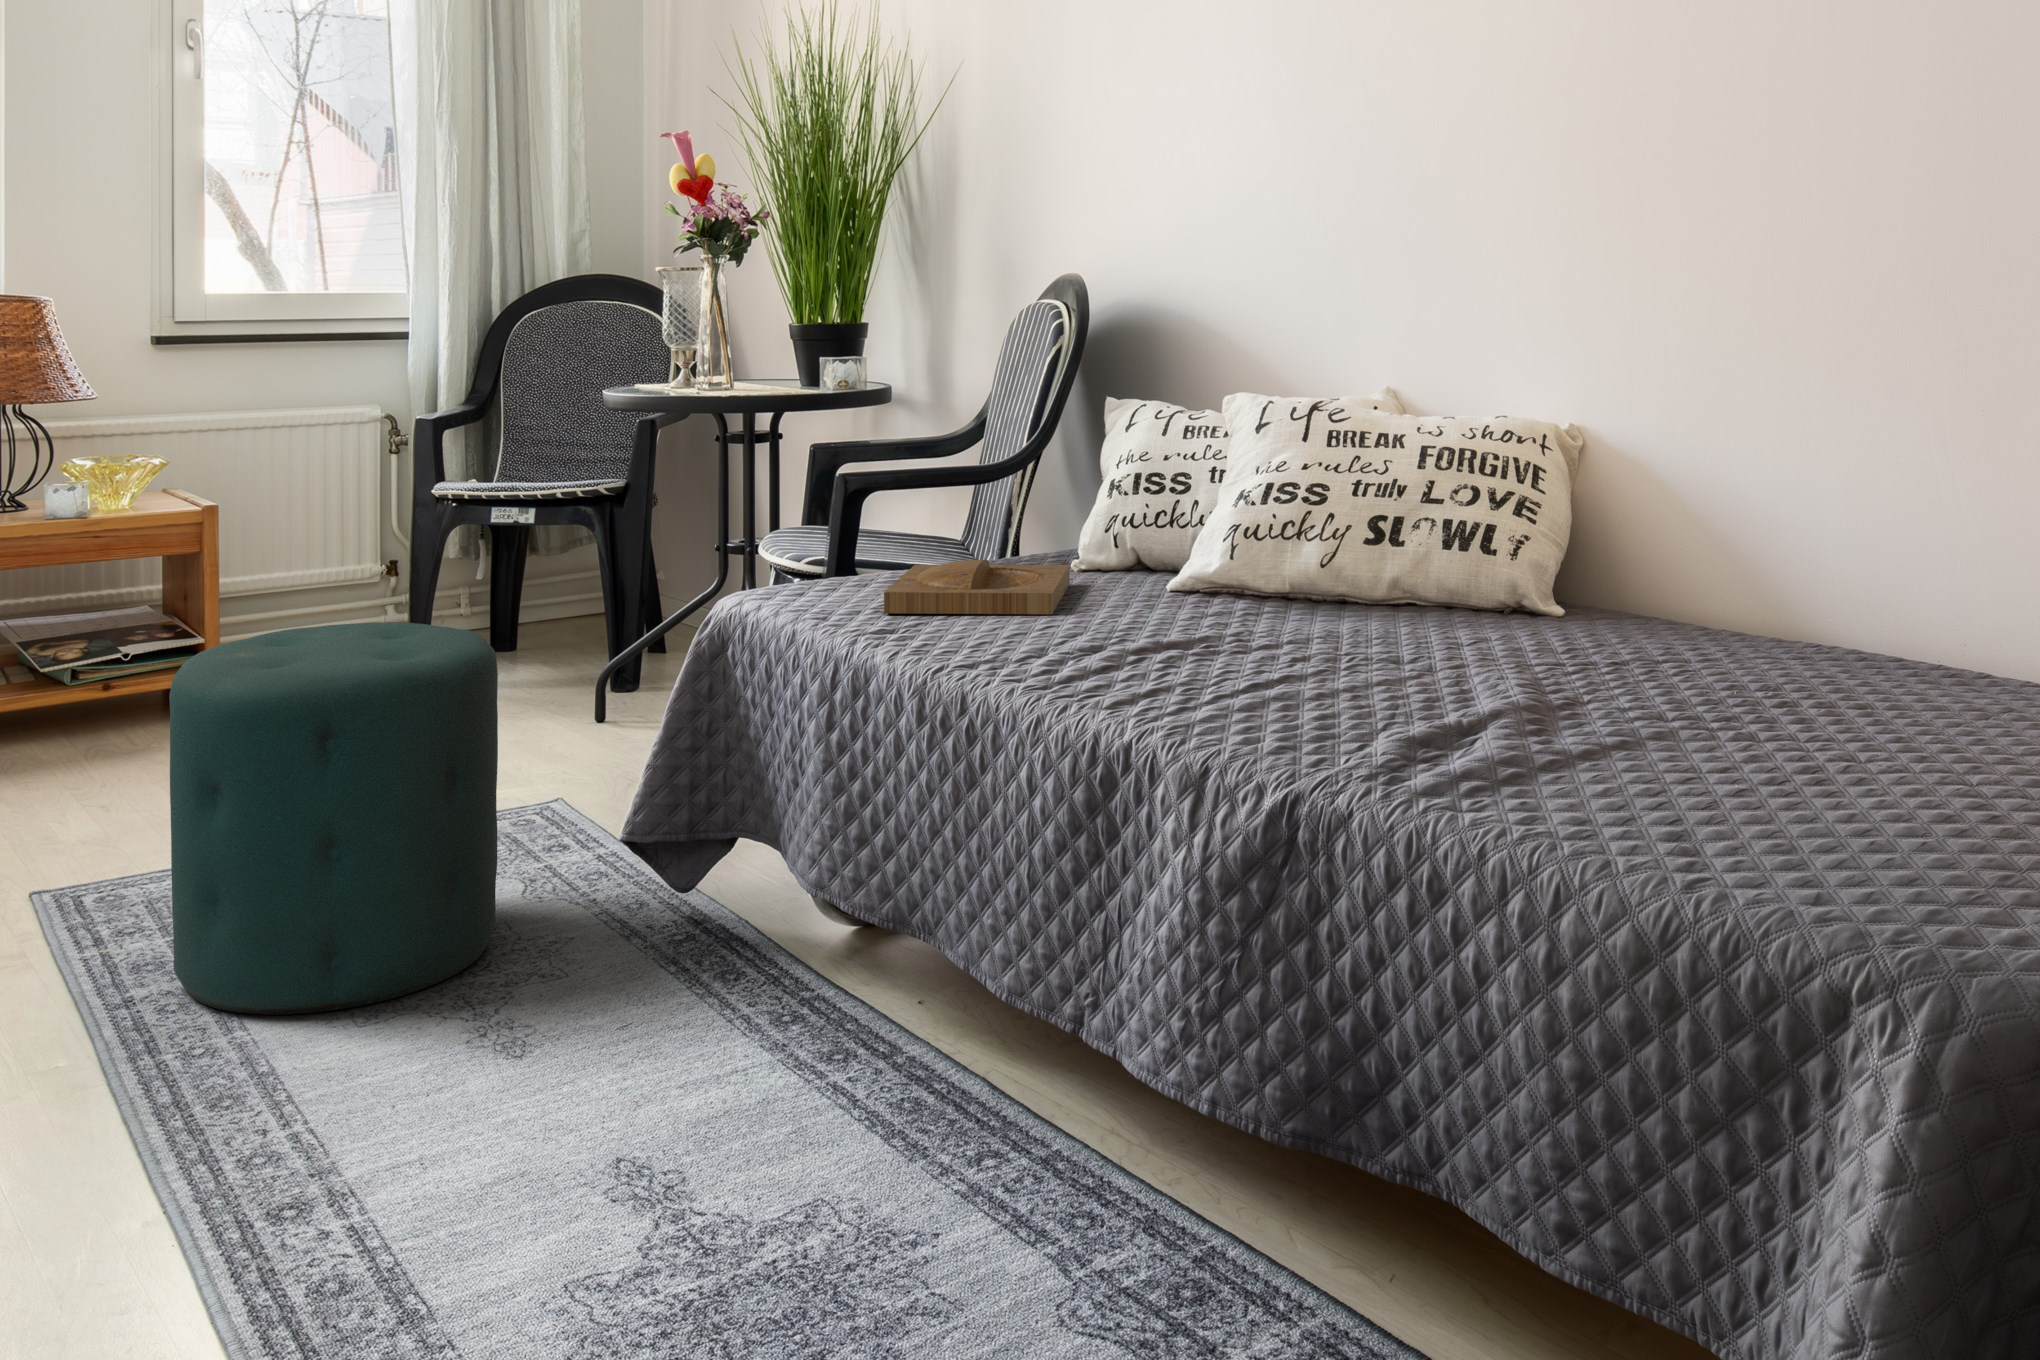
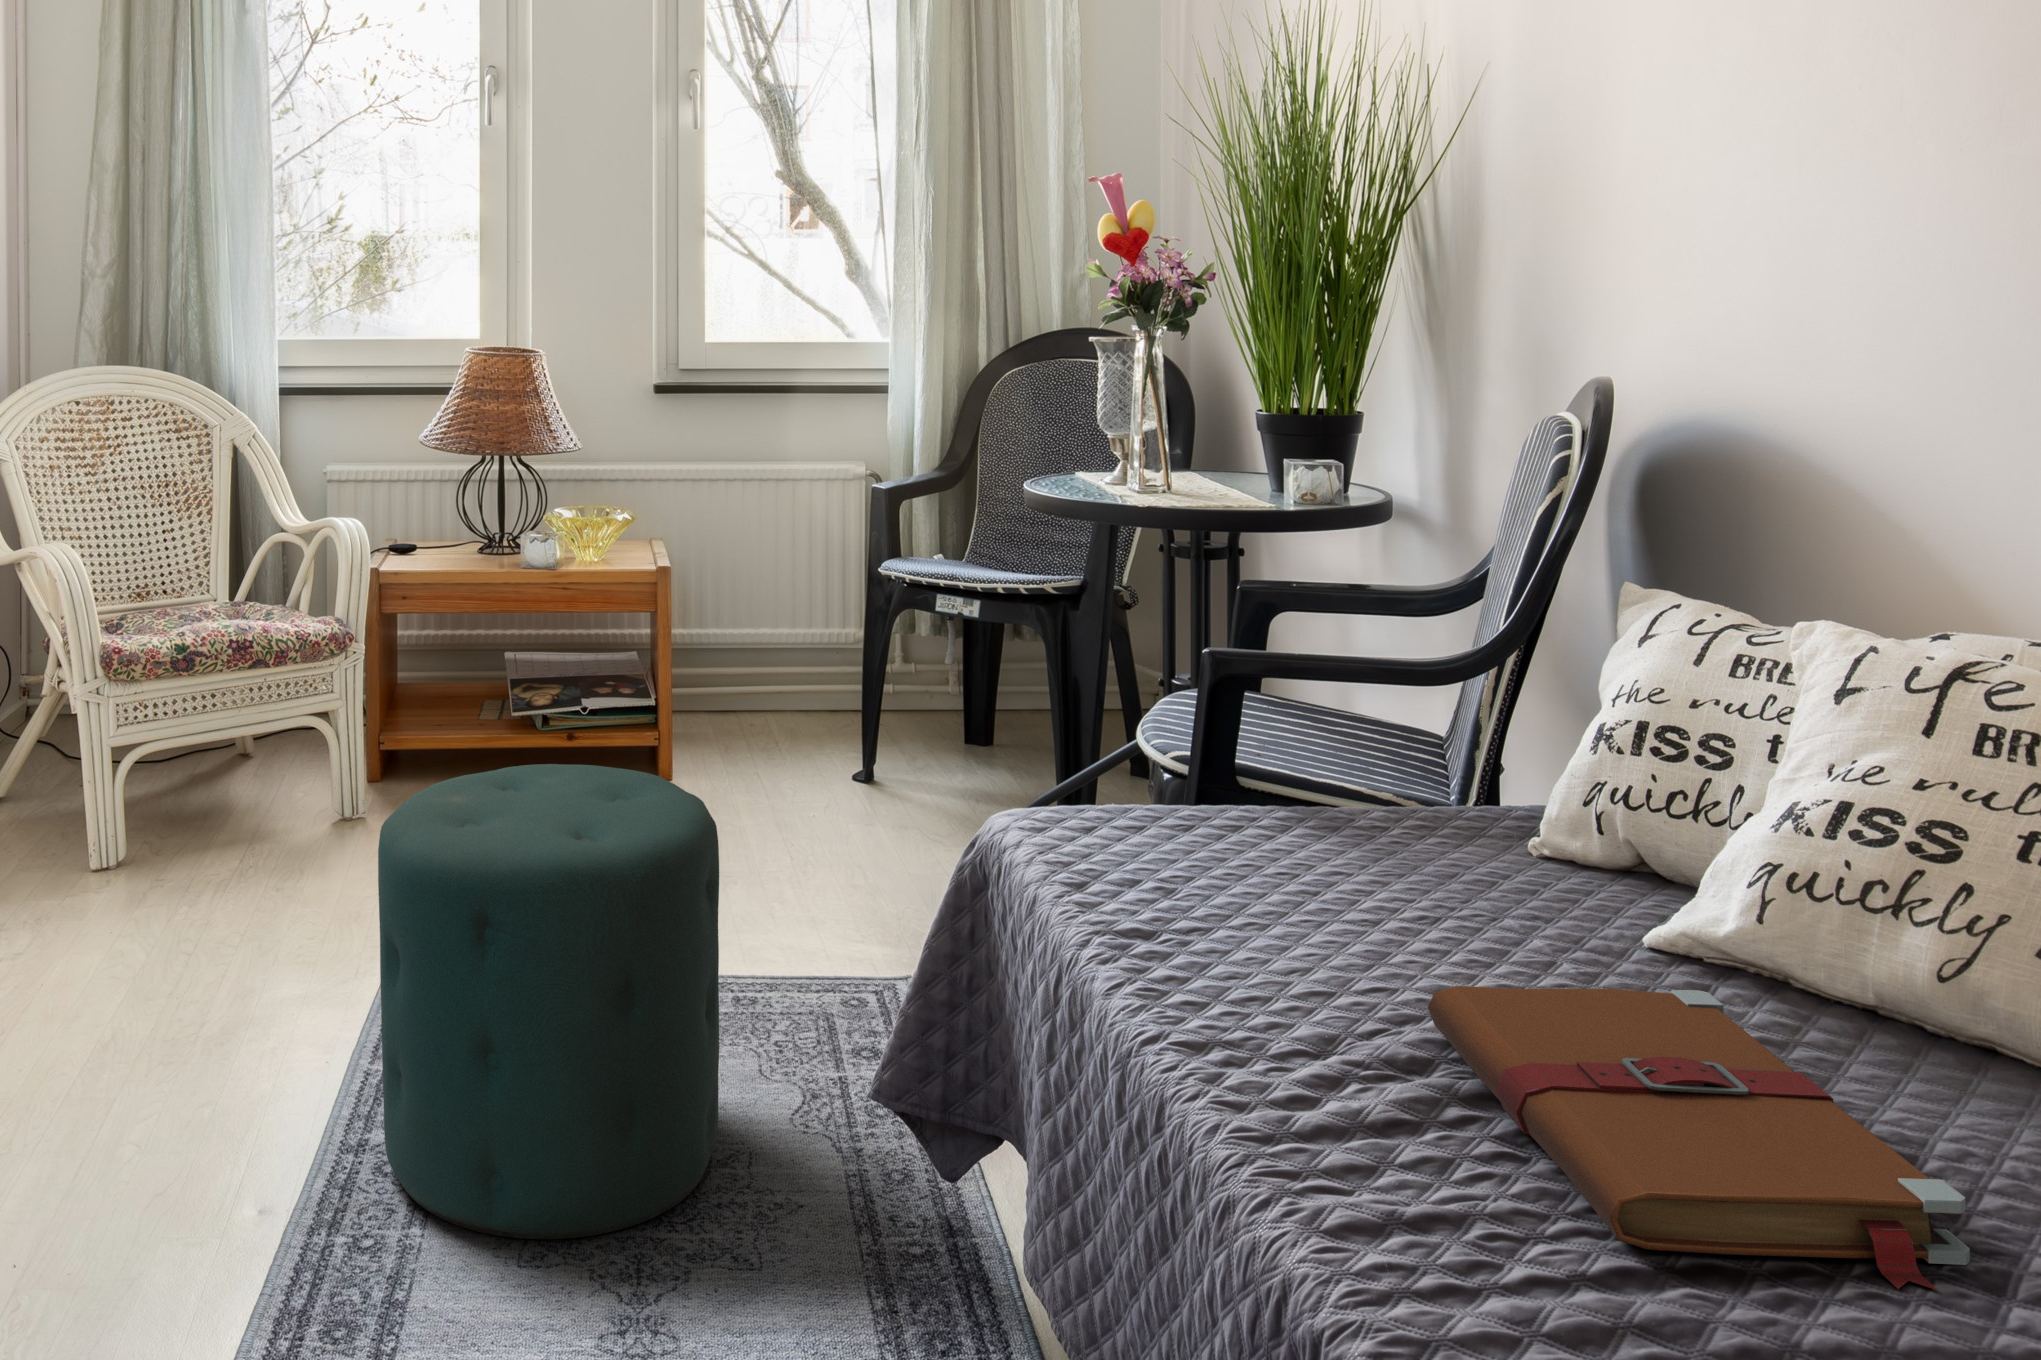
tray: present [884,560,1070,614] -> none [1156,810,1489,959]
book: none [1090,588,1371,676] -> present [1428,986,1970,1290]

